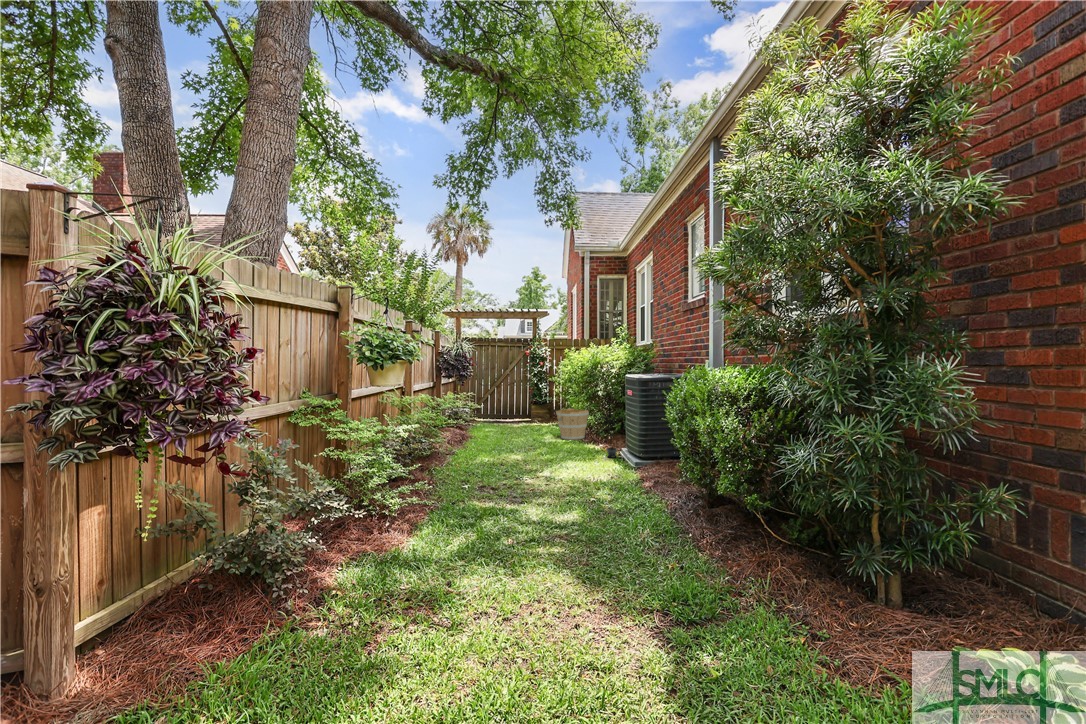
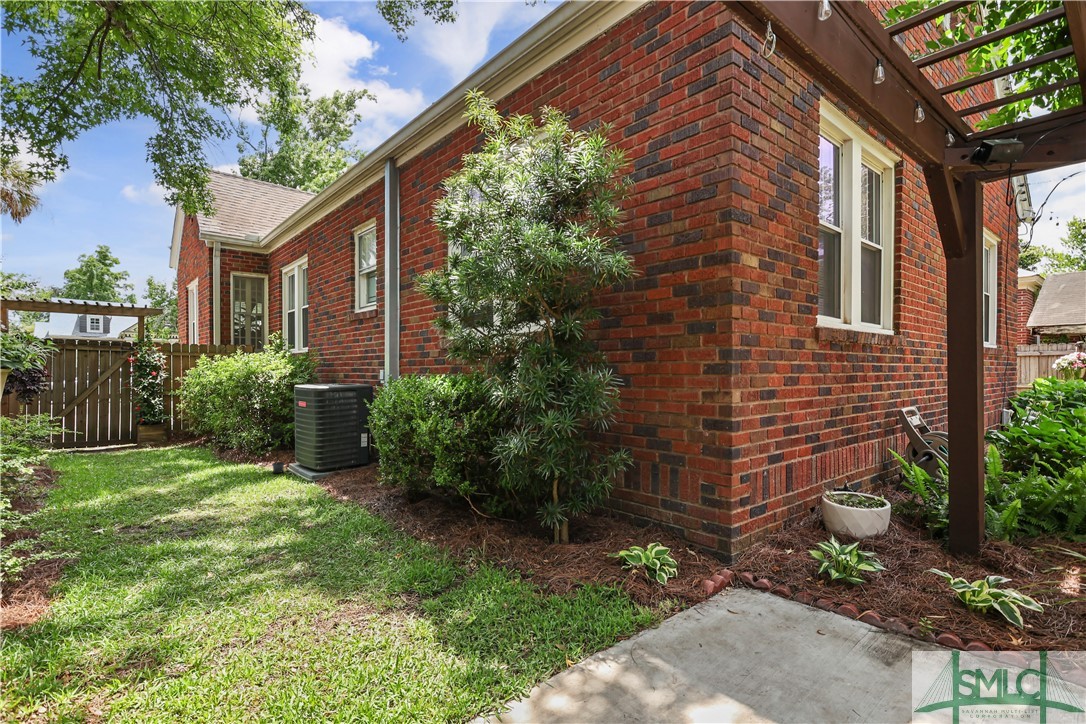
wooden bucket: present [556,409,589,440] -> none [192,424,238,460]

